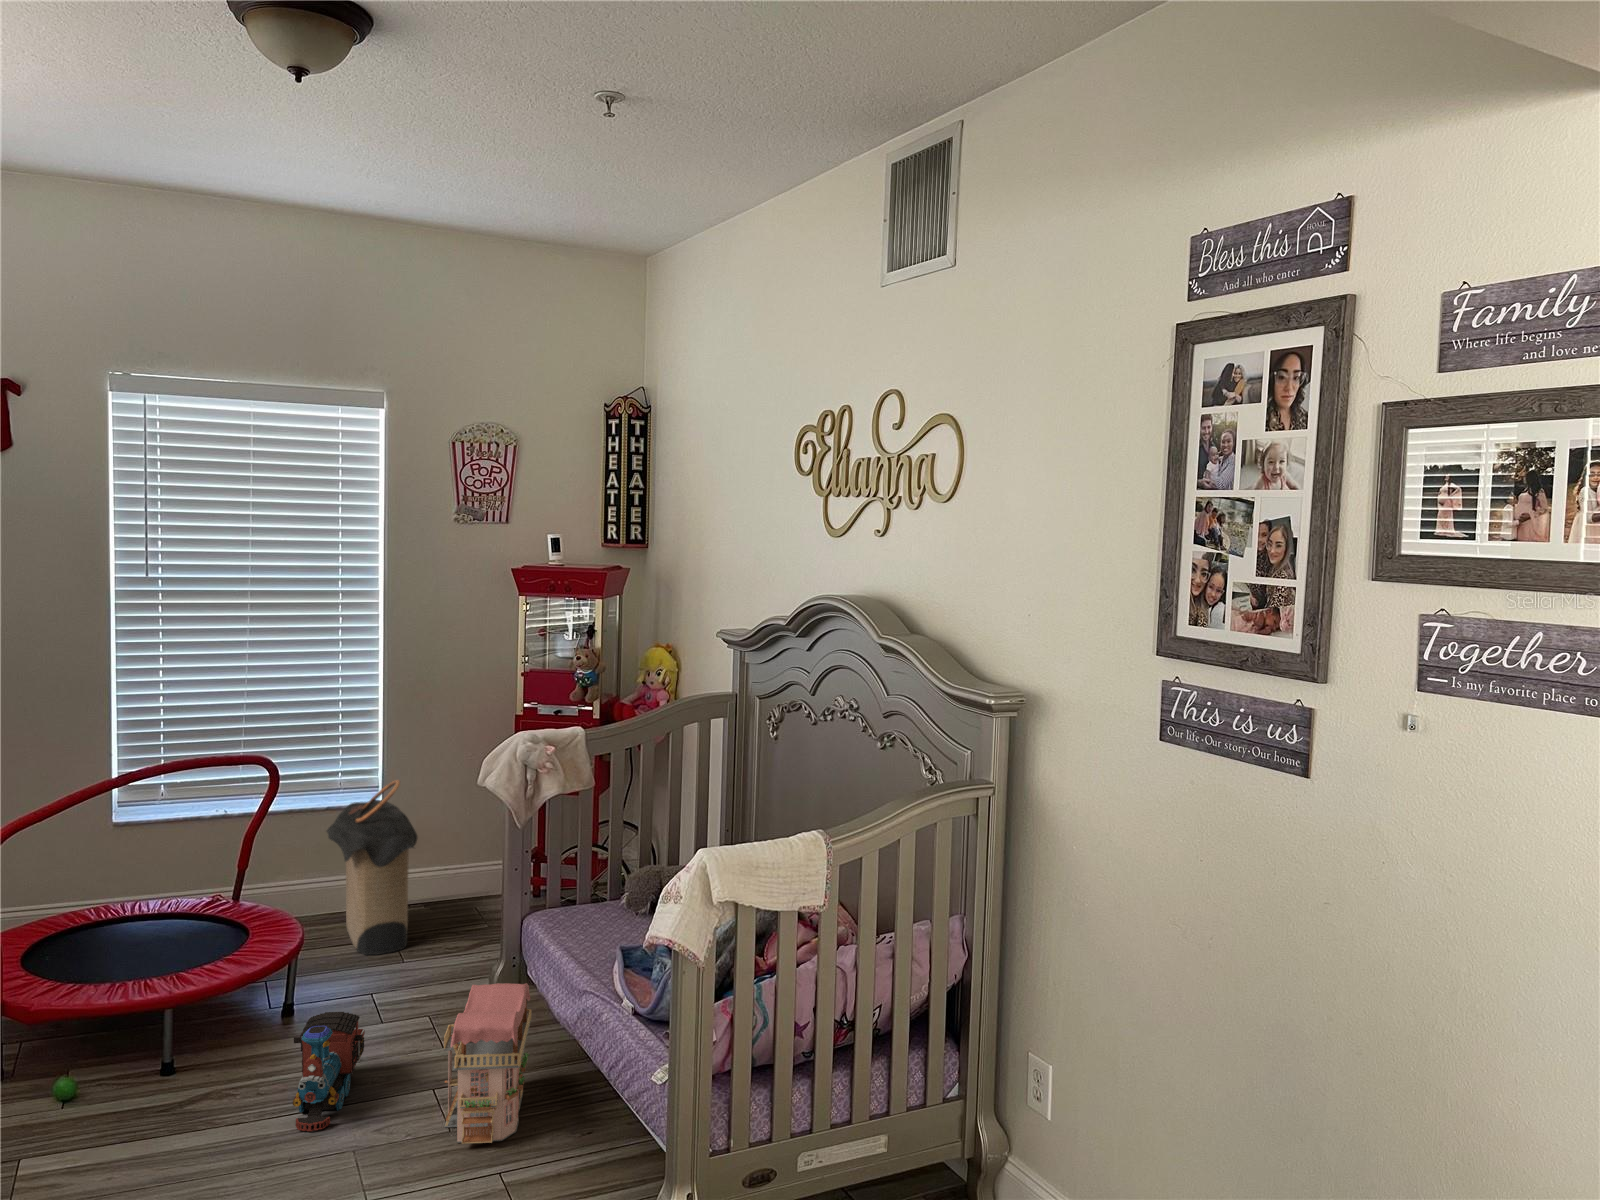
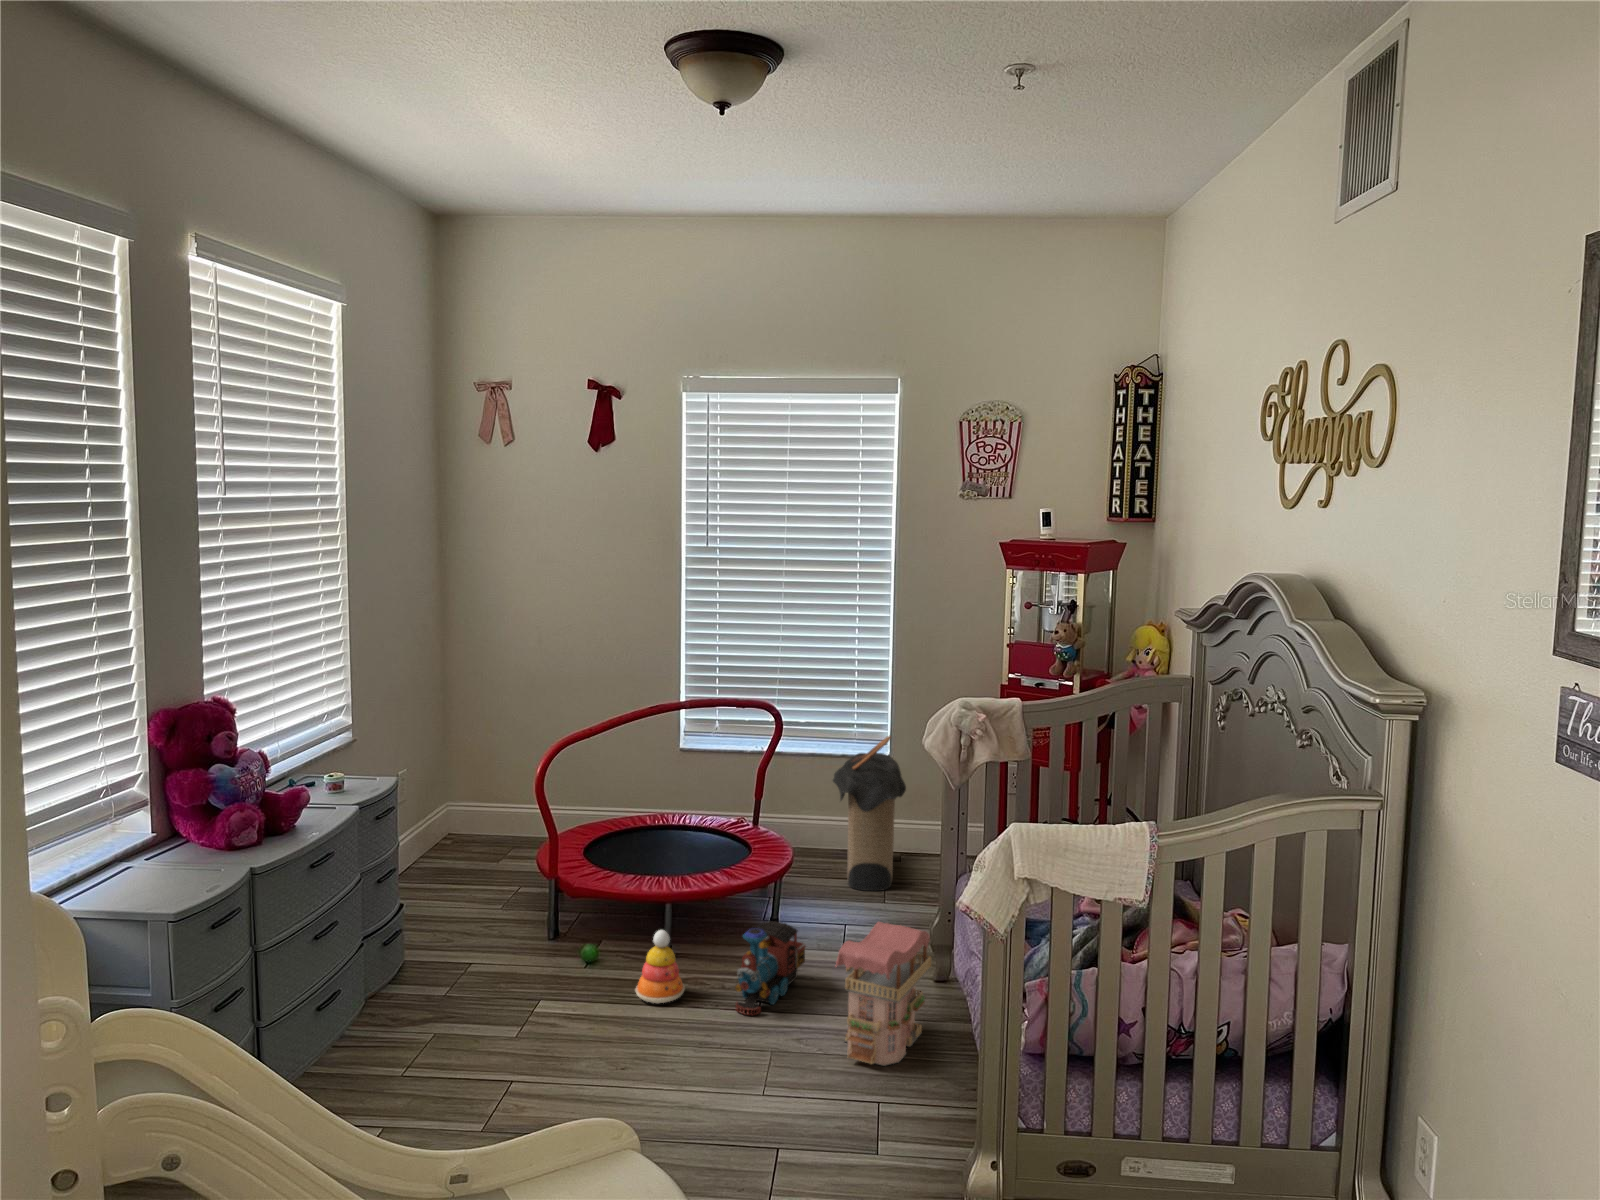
stacking toy: none [150,1057,220,1152] -> present [636,930,685,1003]

